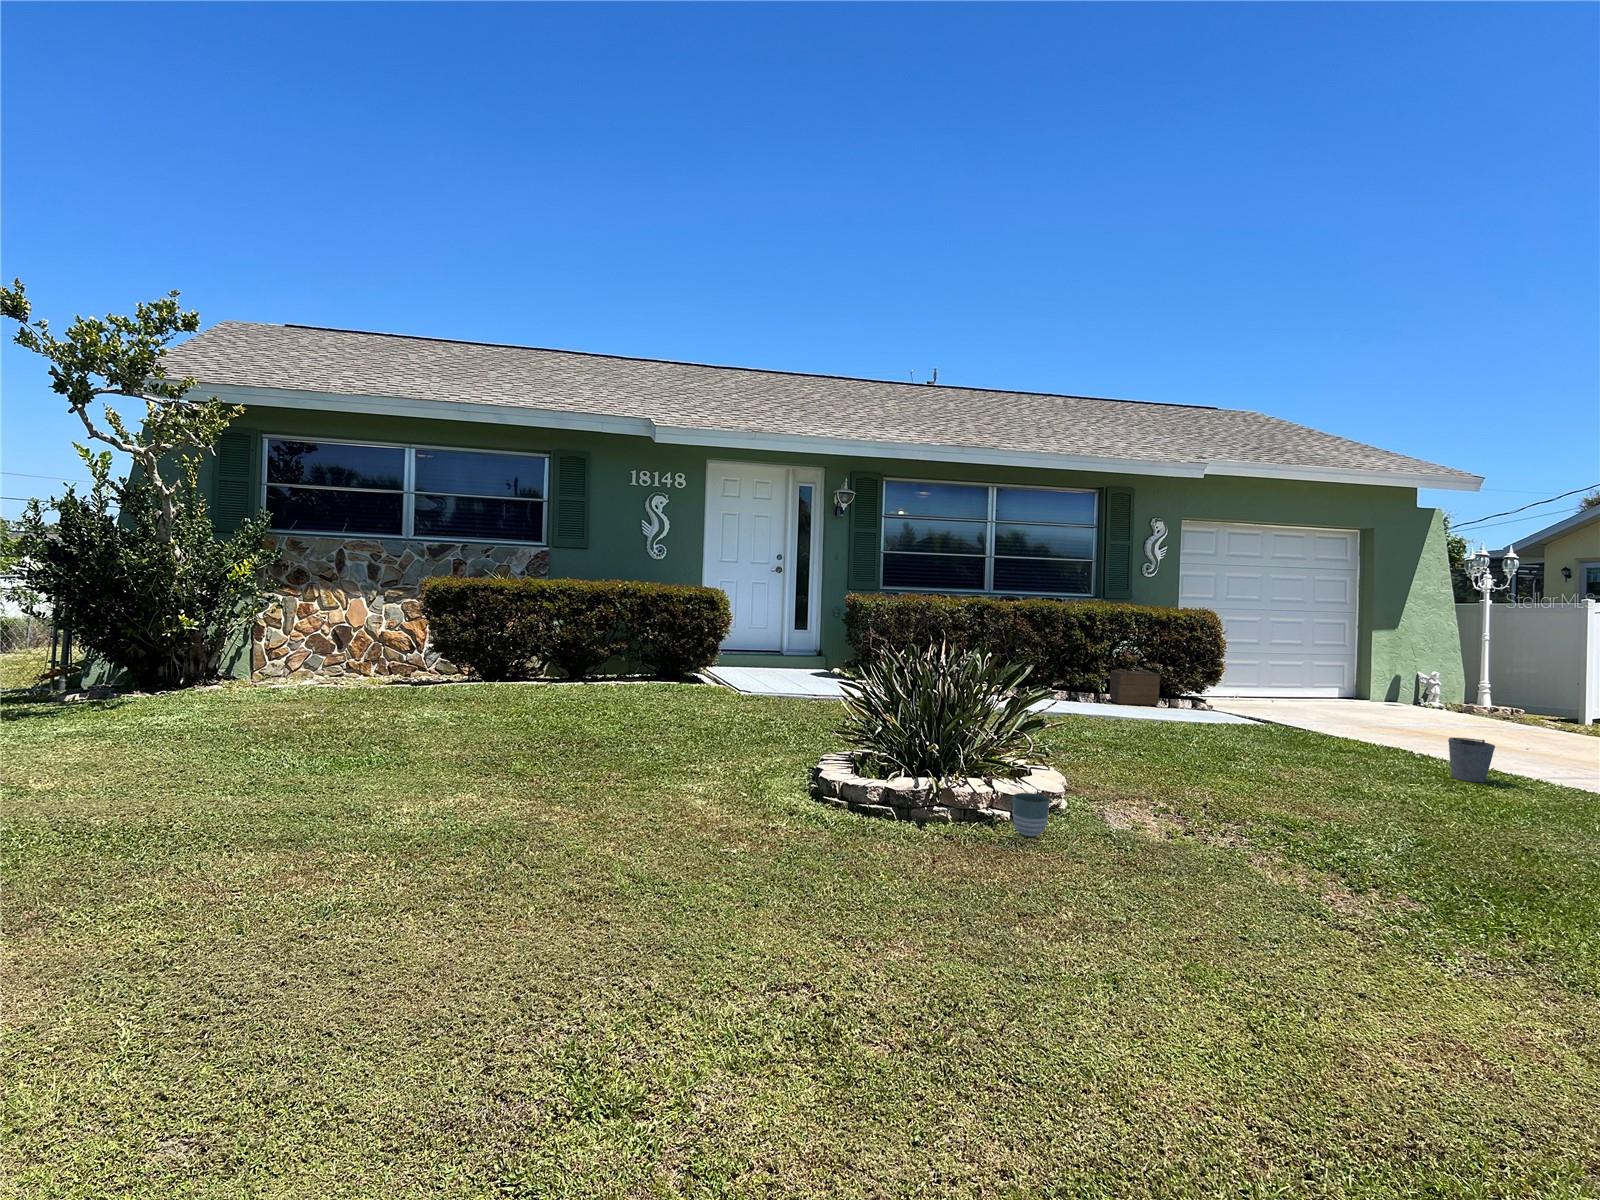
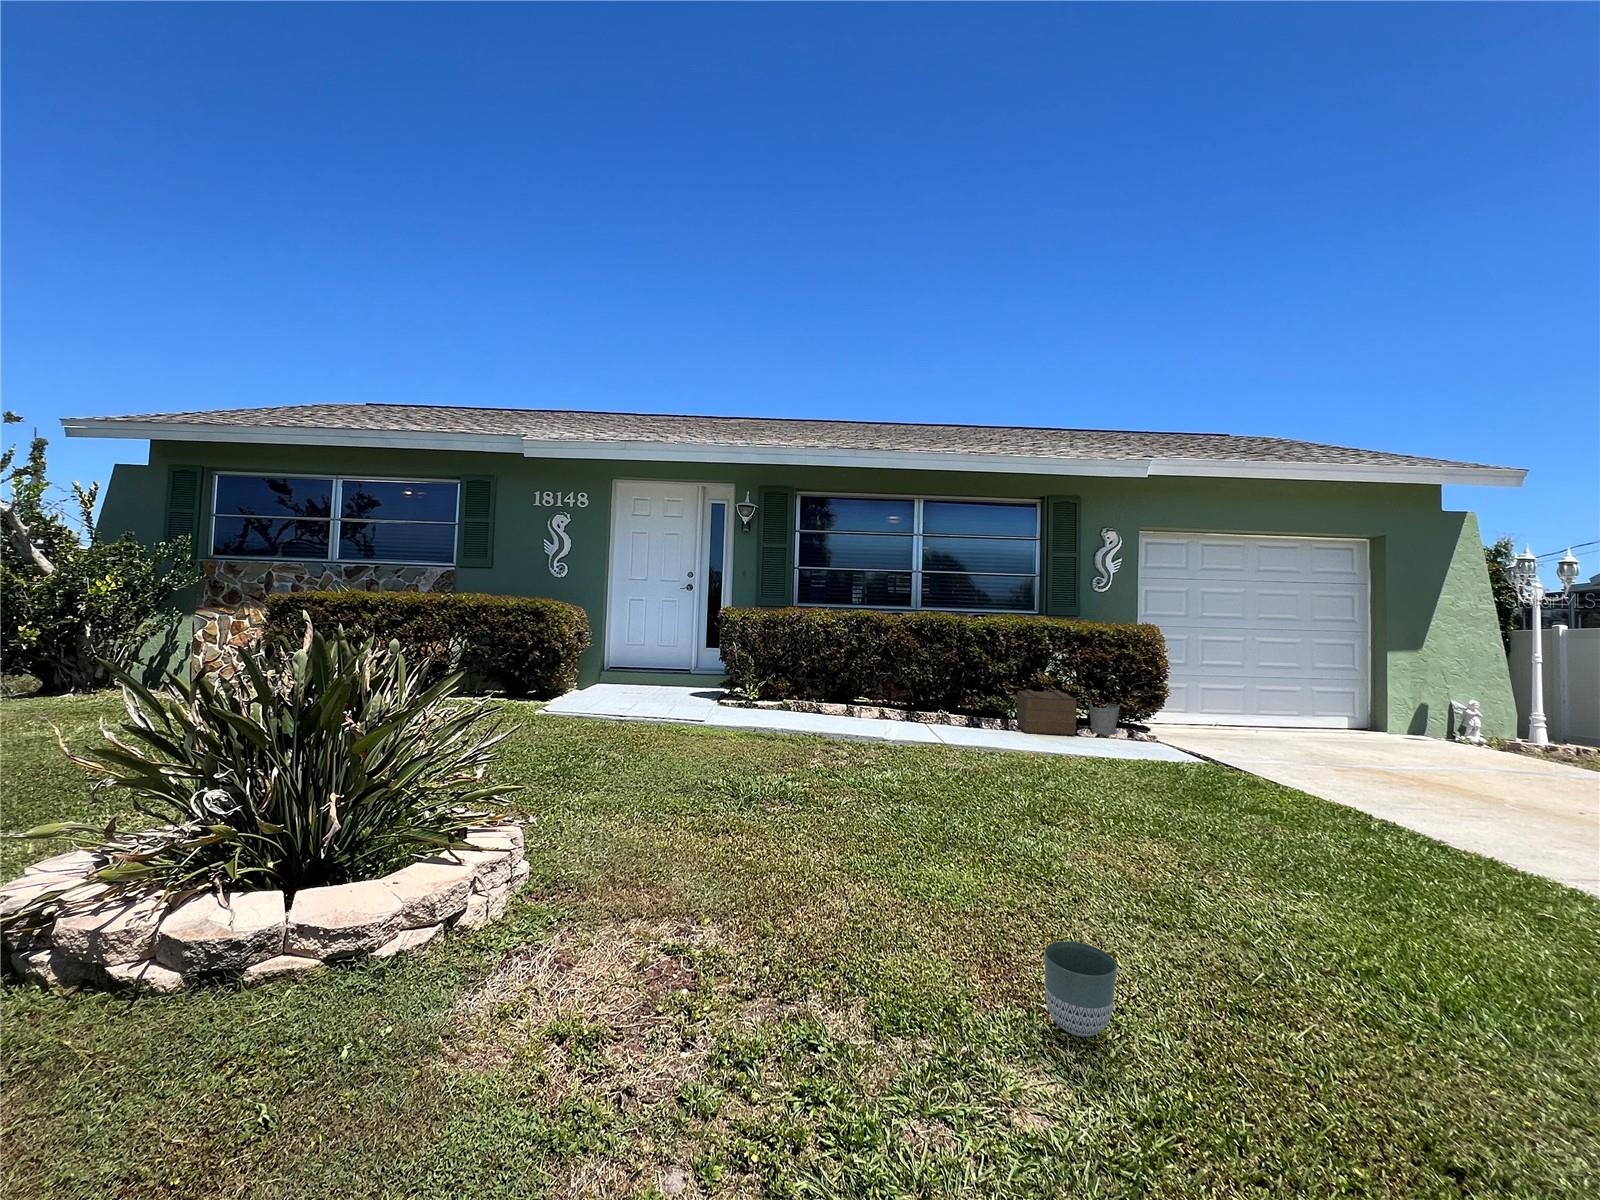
bucket: present [1448,738,1495,782] -> present [1089,703,1120,735]
planter: present [1013,793,1050,837] -> present [1044,941,1117,1037]

